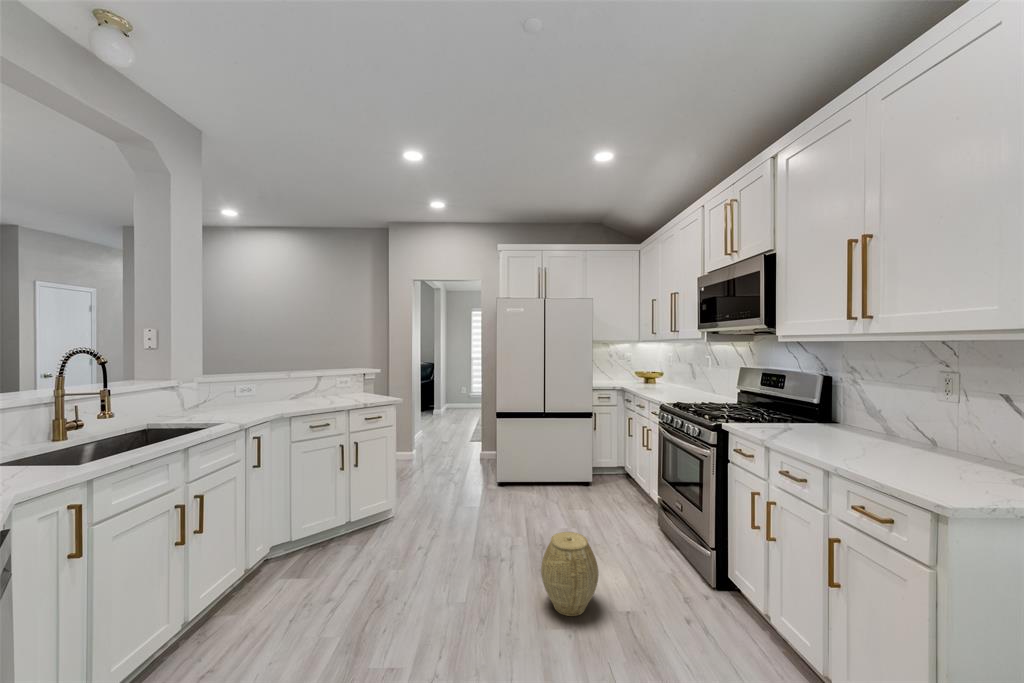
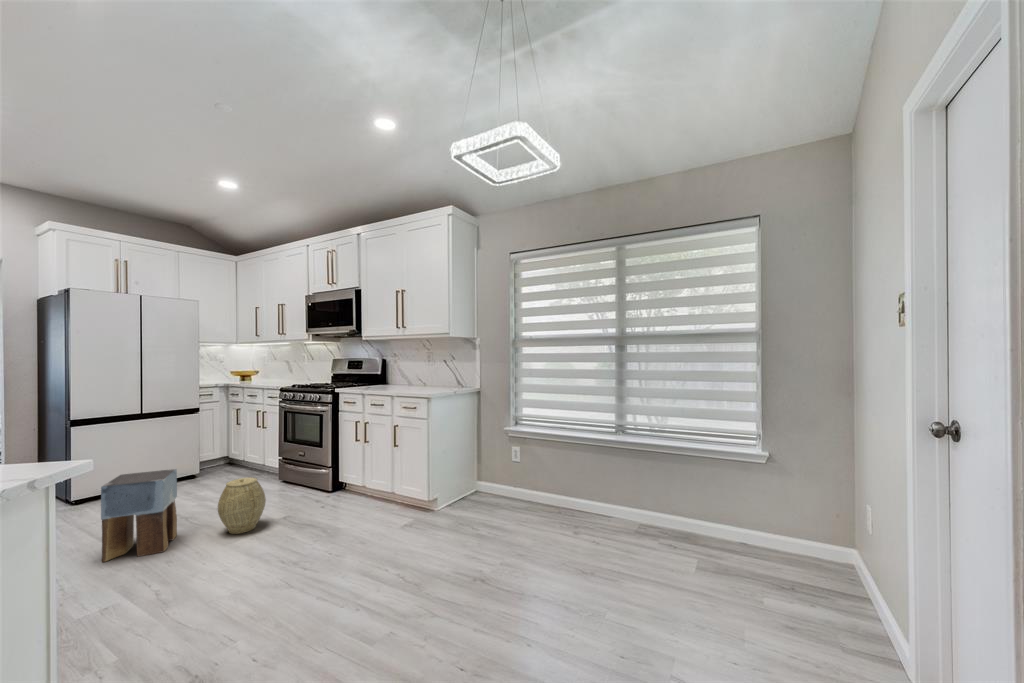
stool: none [442,485,514,597] -> present [101,469,177,562]

